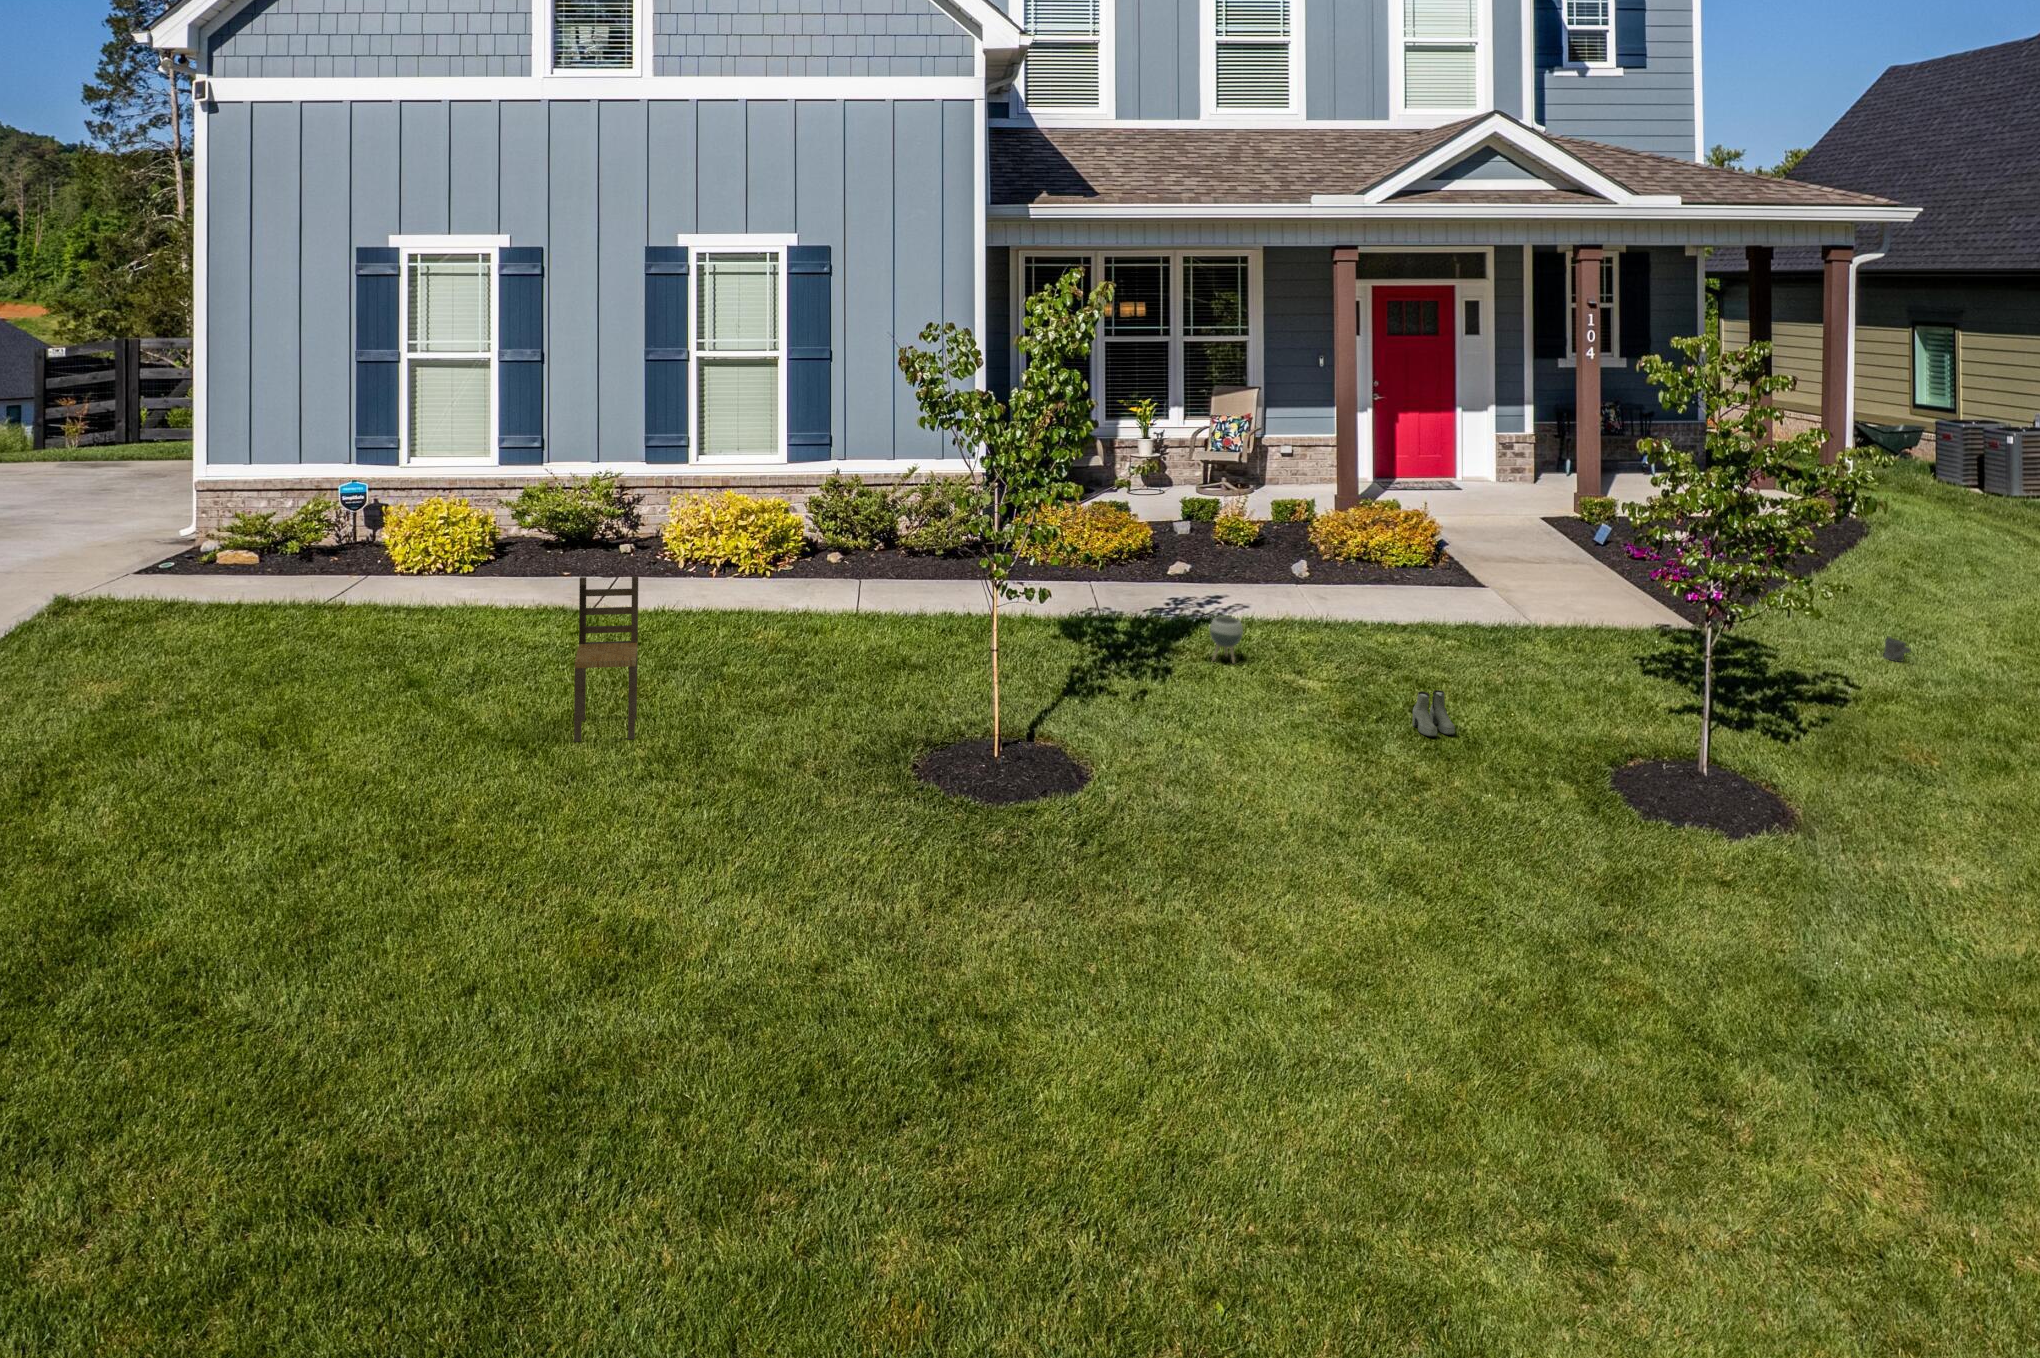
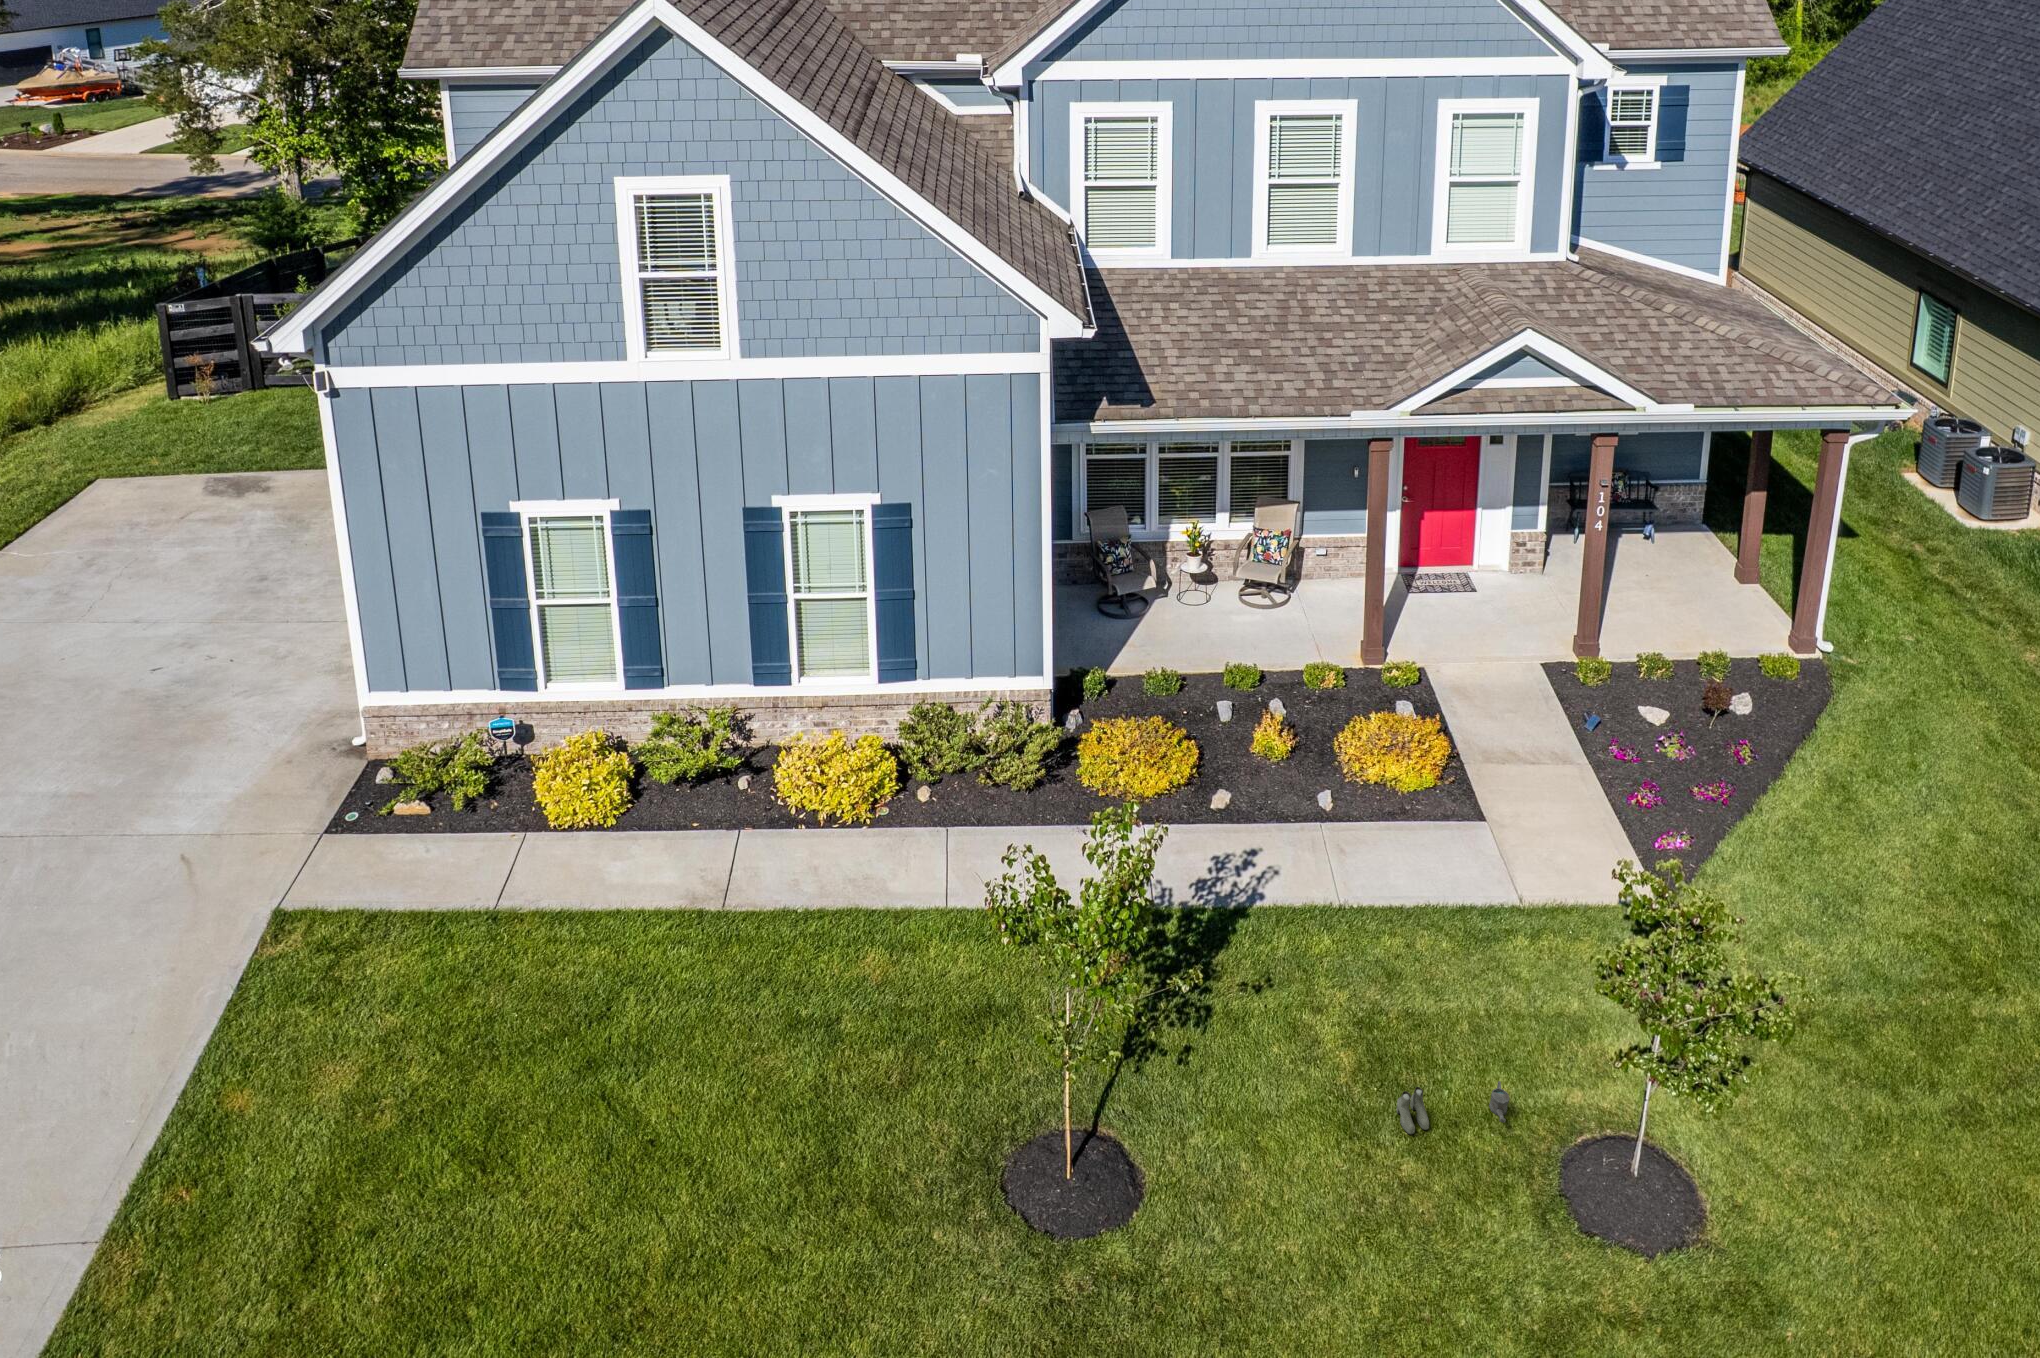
chair: present [574,576,638,742] -> none [726,1025,779,1164]
planter: present [1210,617,1243,663] -> none [1240,955,1267,996]
watering can: present [1883,637,1911,662] -> present [1489,1081,1510,1123]

